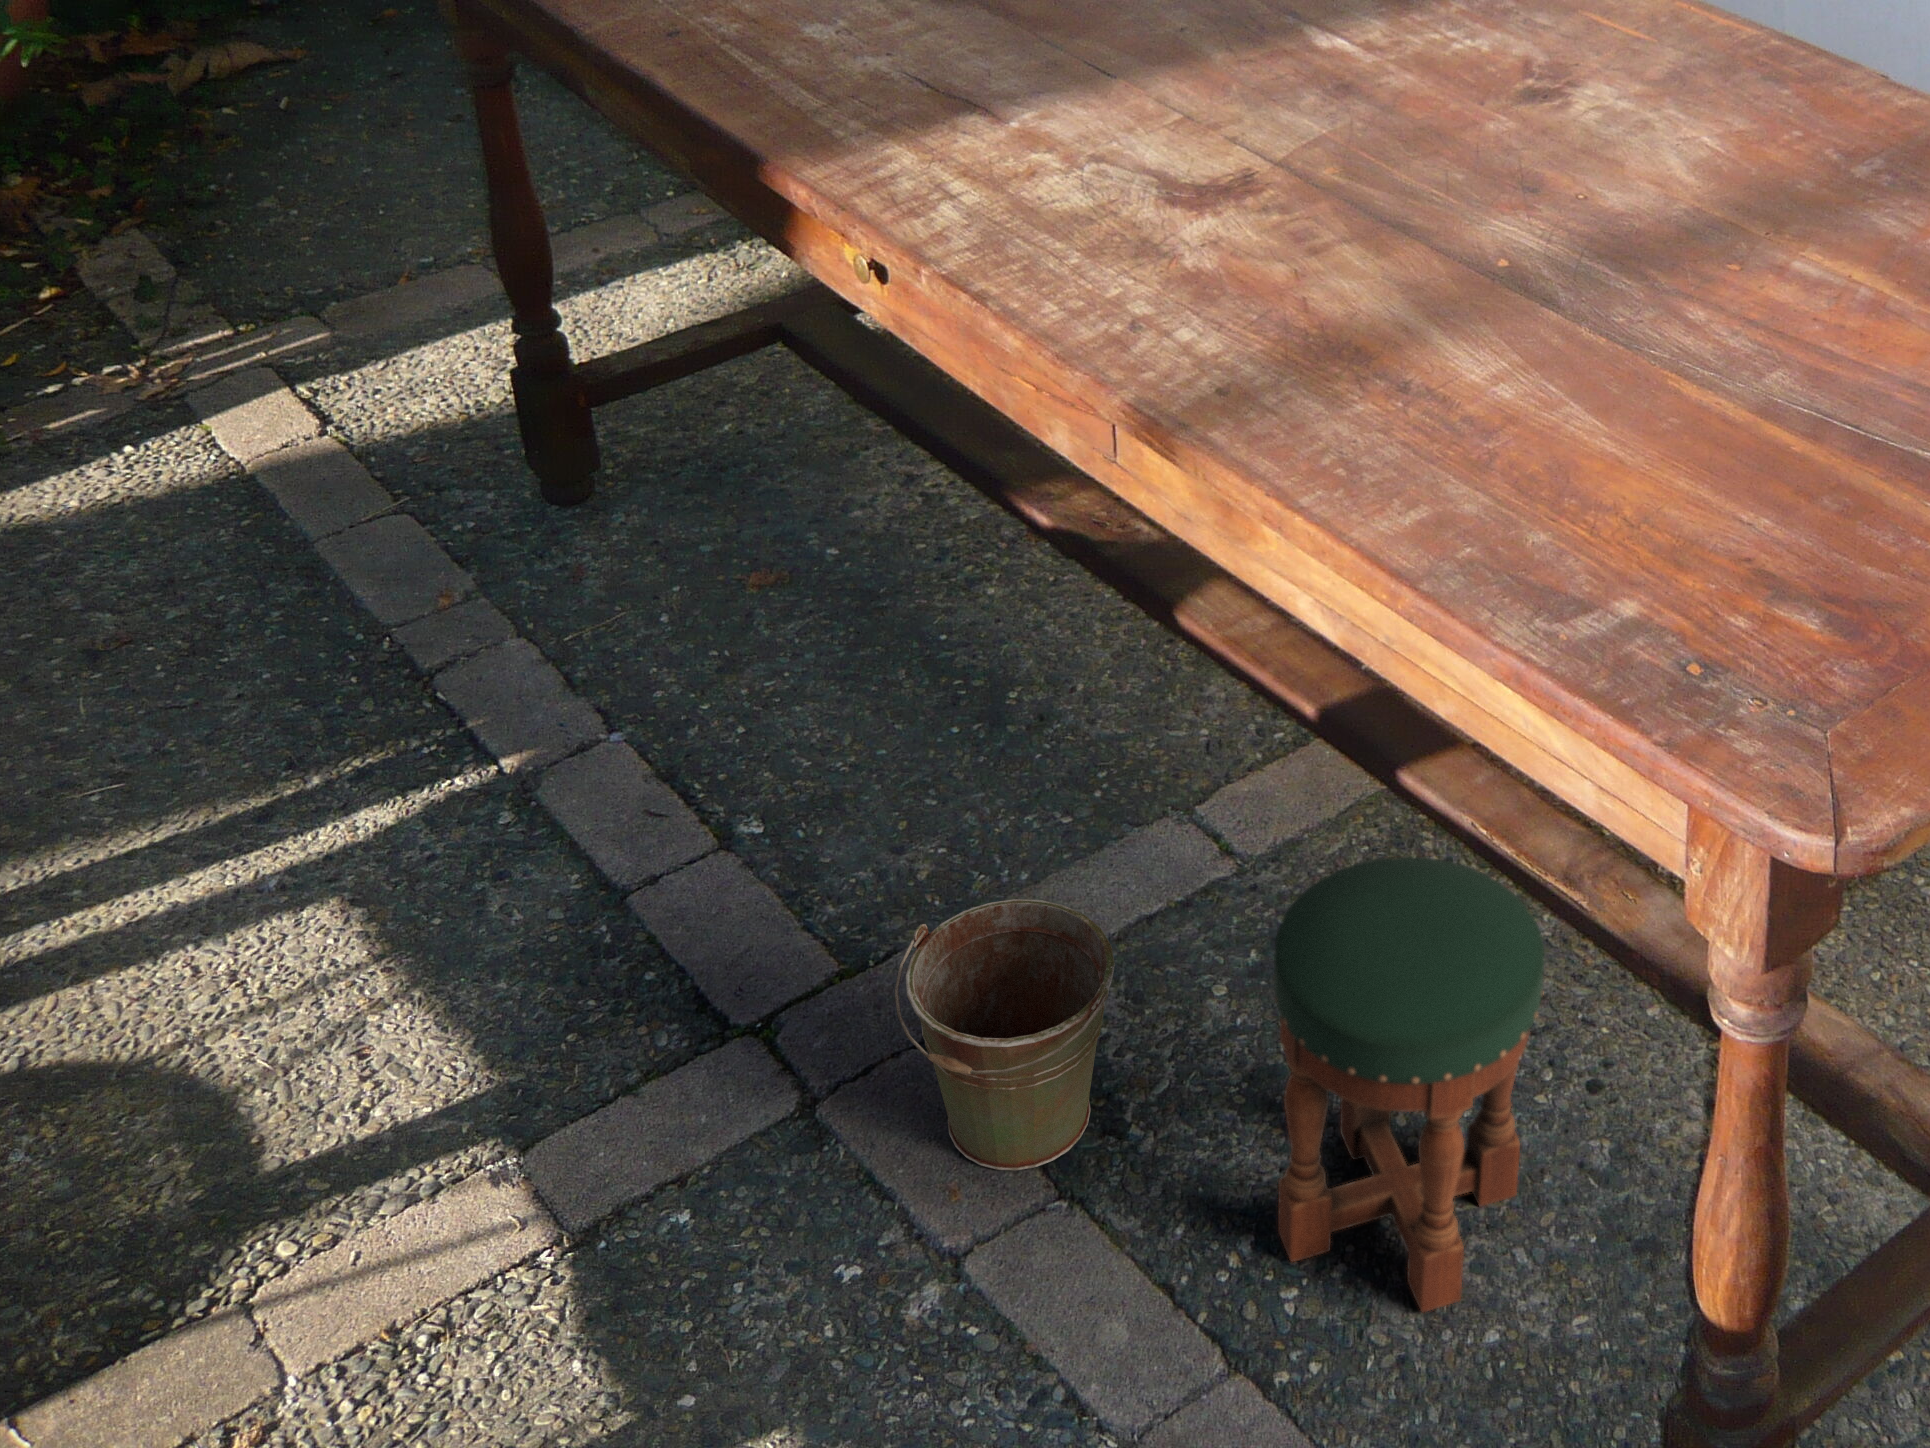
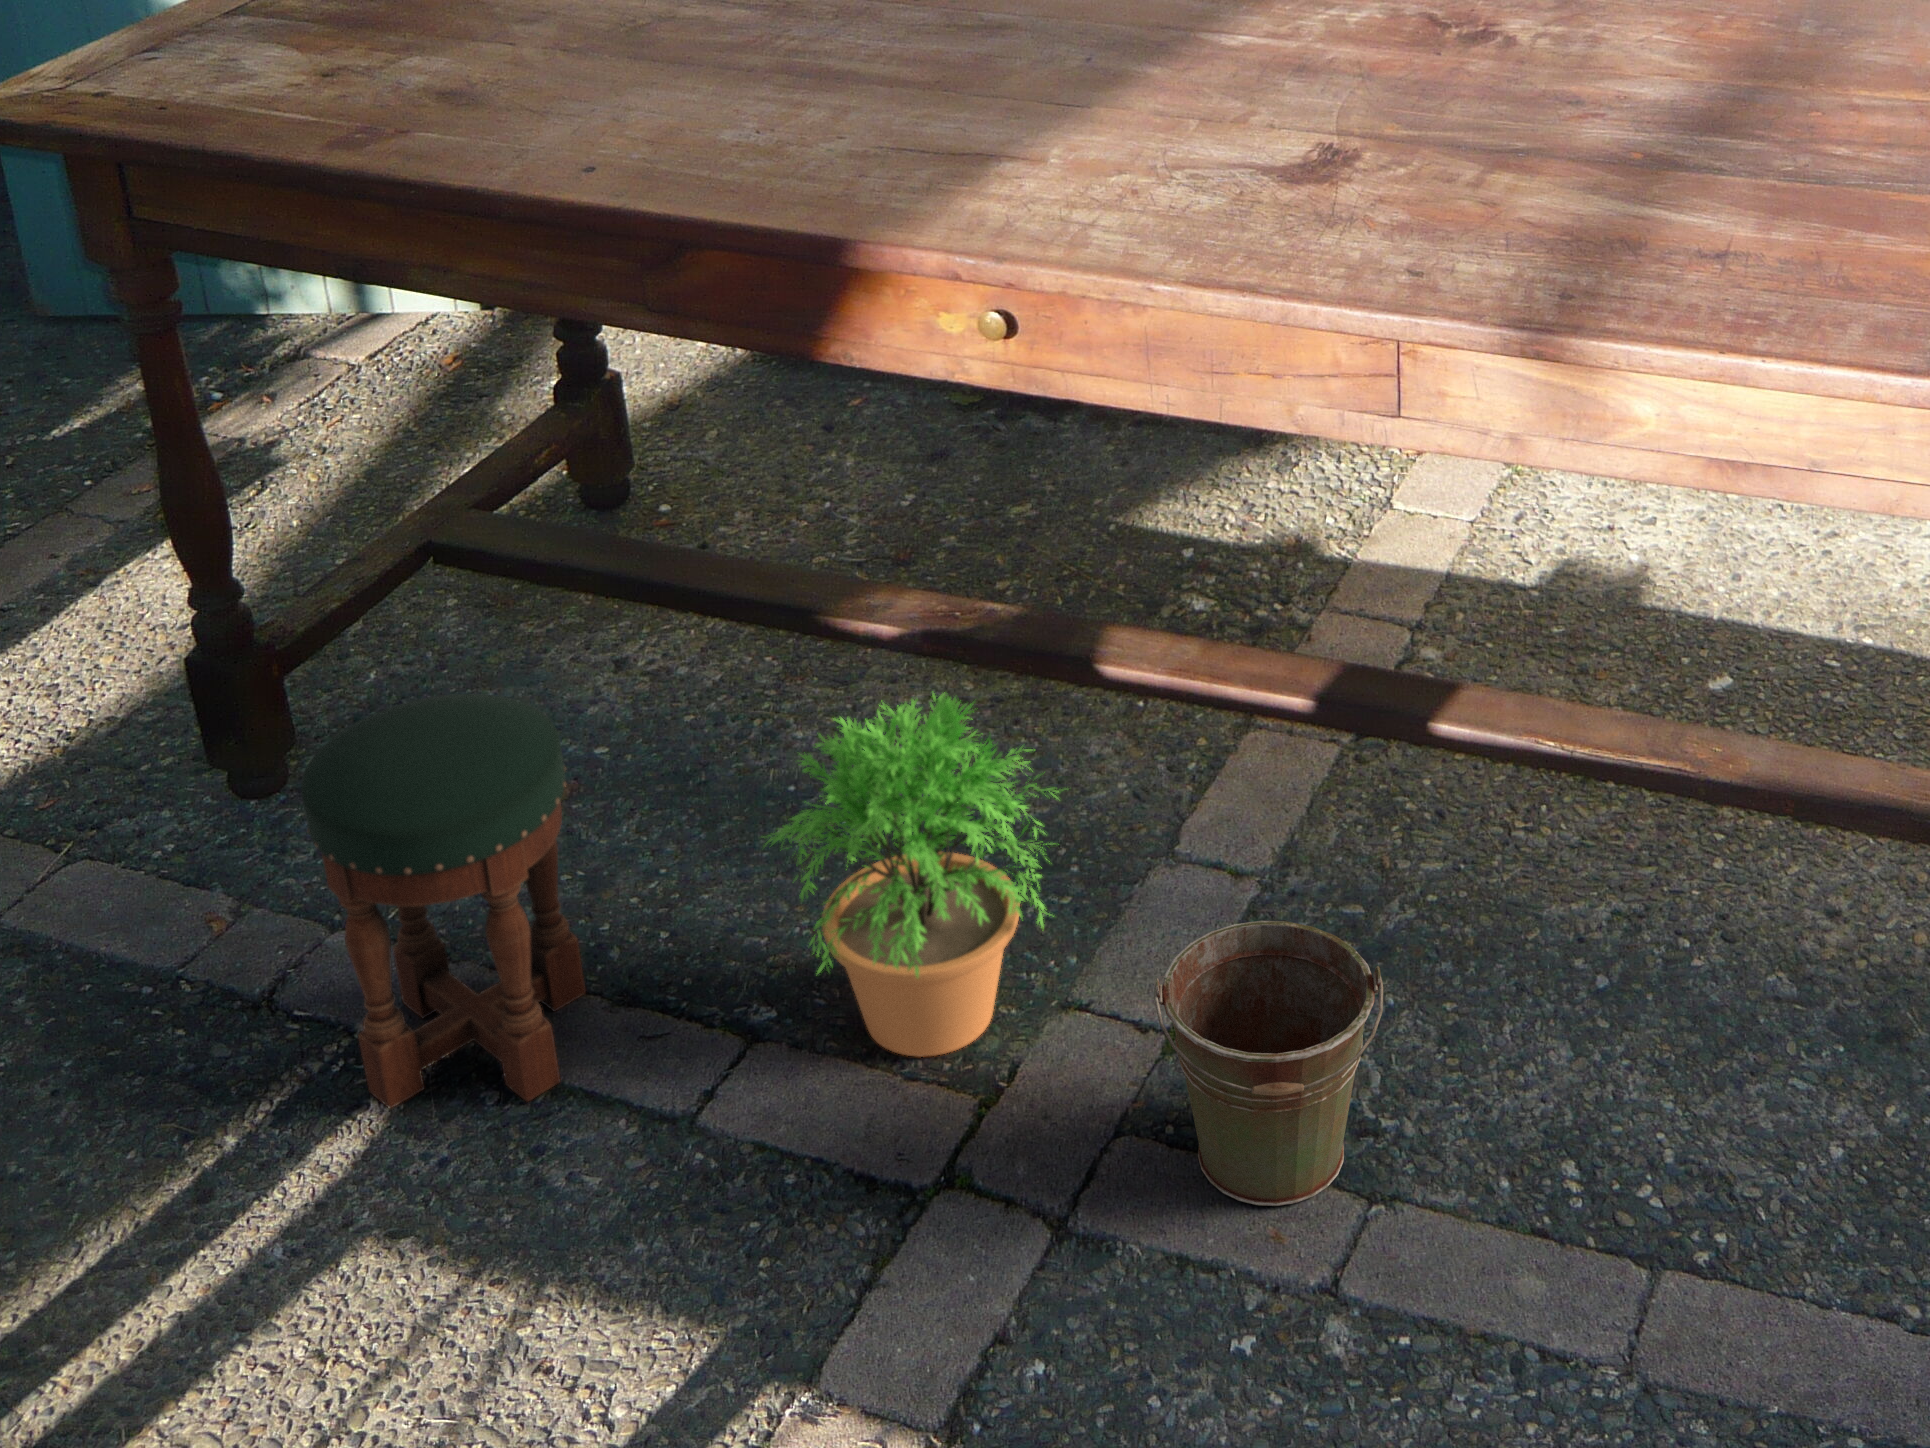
potted plant: none [715,589,987,918] -> present [767,691,1059,1057]
stool: present [1273,857,1544,1312] -> present [301,694,586,1108]

